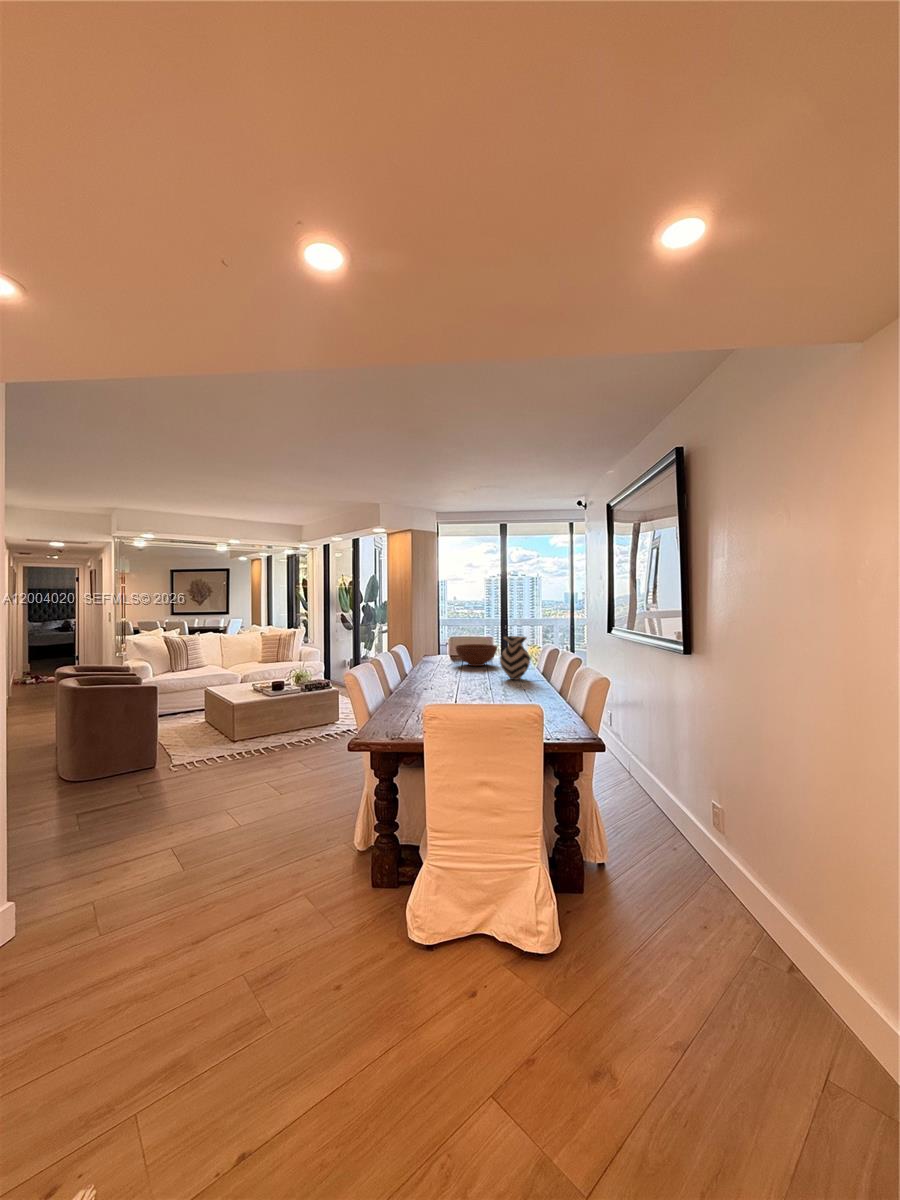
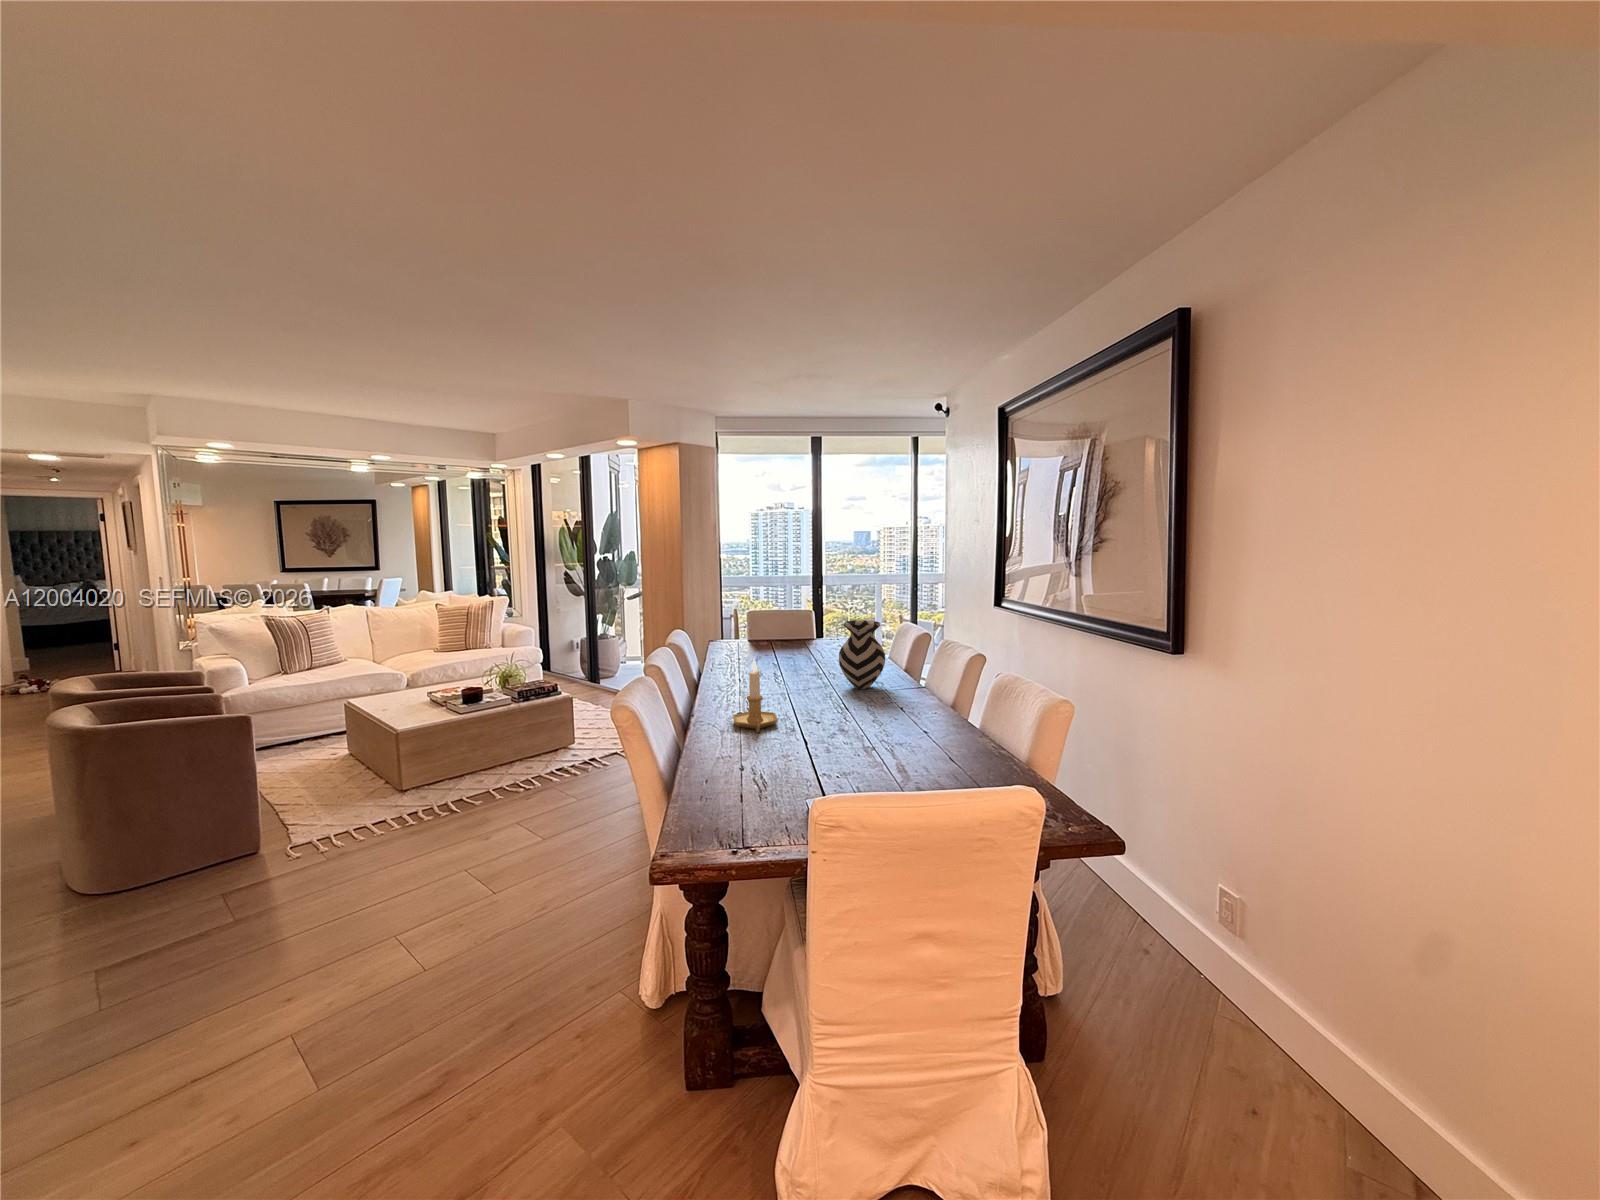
fruit bowl: present [456,644,497,666] -> none [762,628,826,663]
candlestick: none [428,653,455,698] -> present [733,659,778,732]

